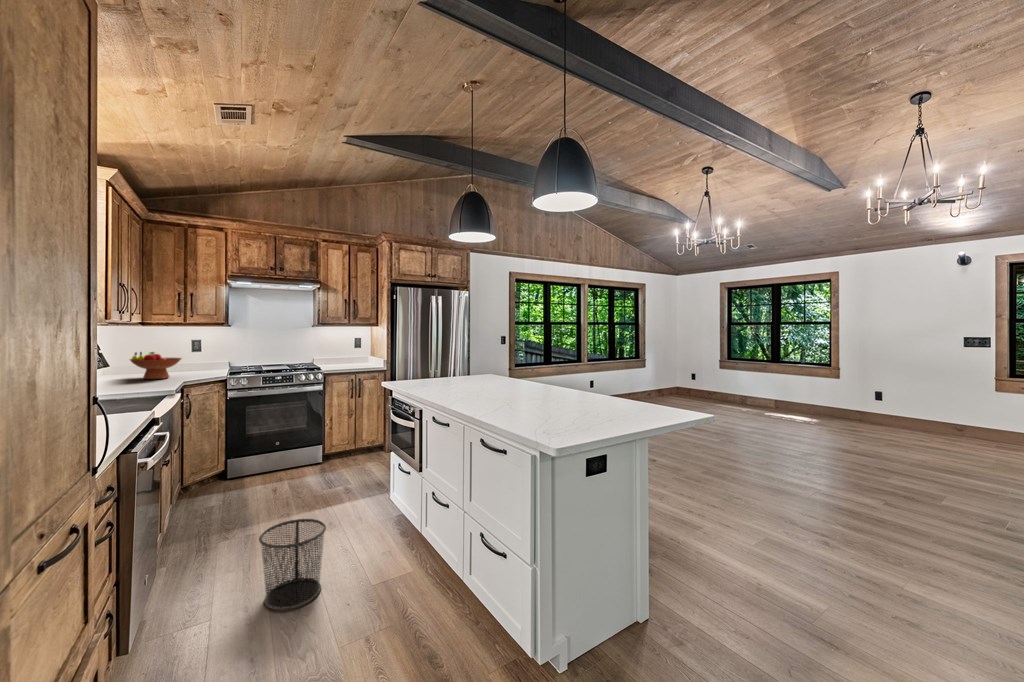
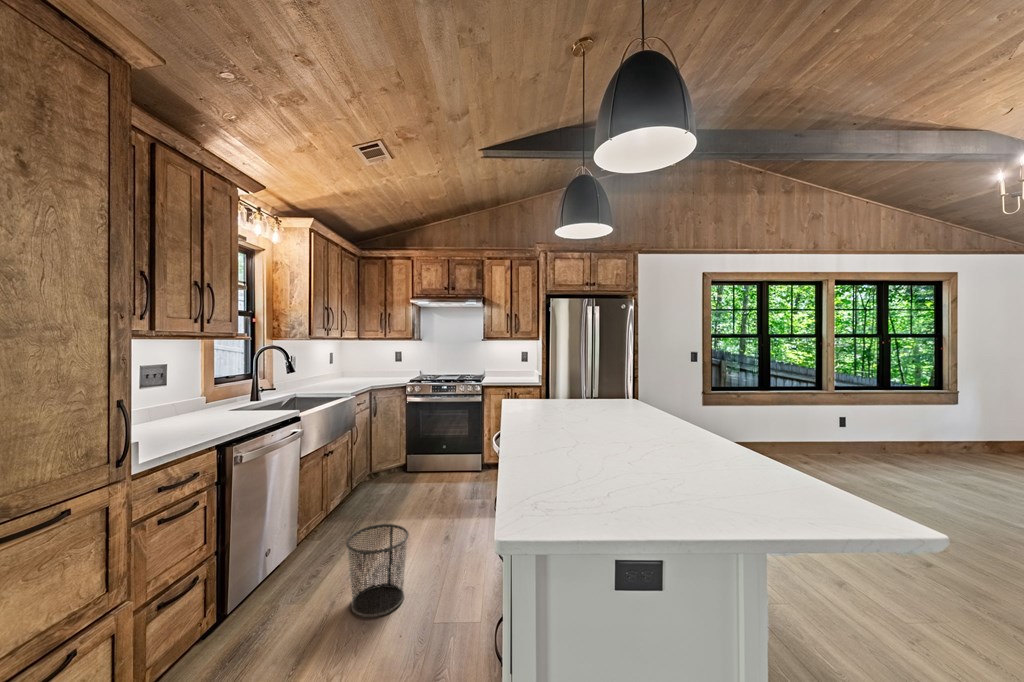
fruit bowl: present [130,352,182,379] -> none [336,361,372,383]

